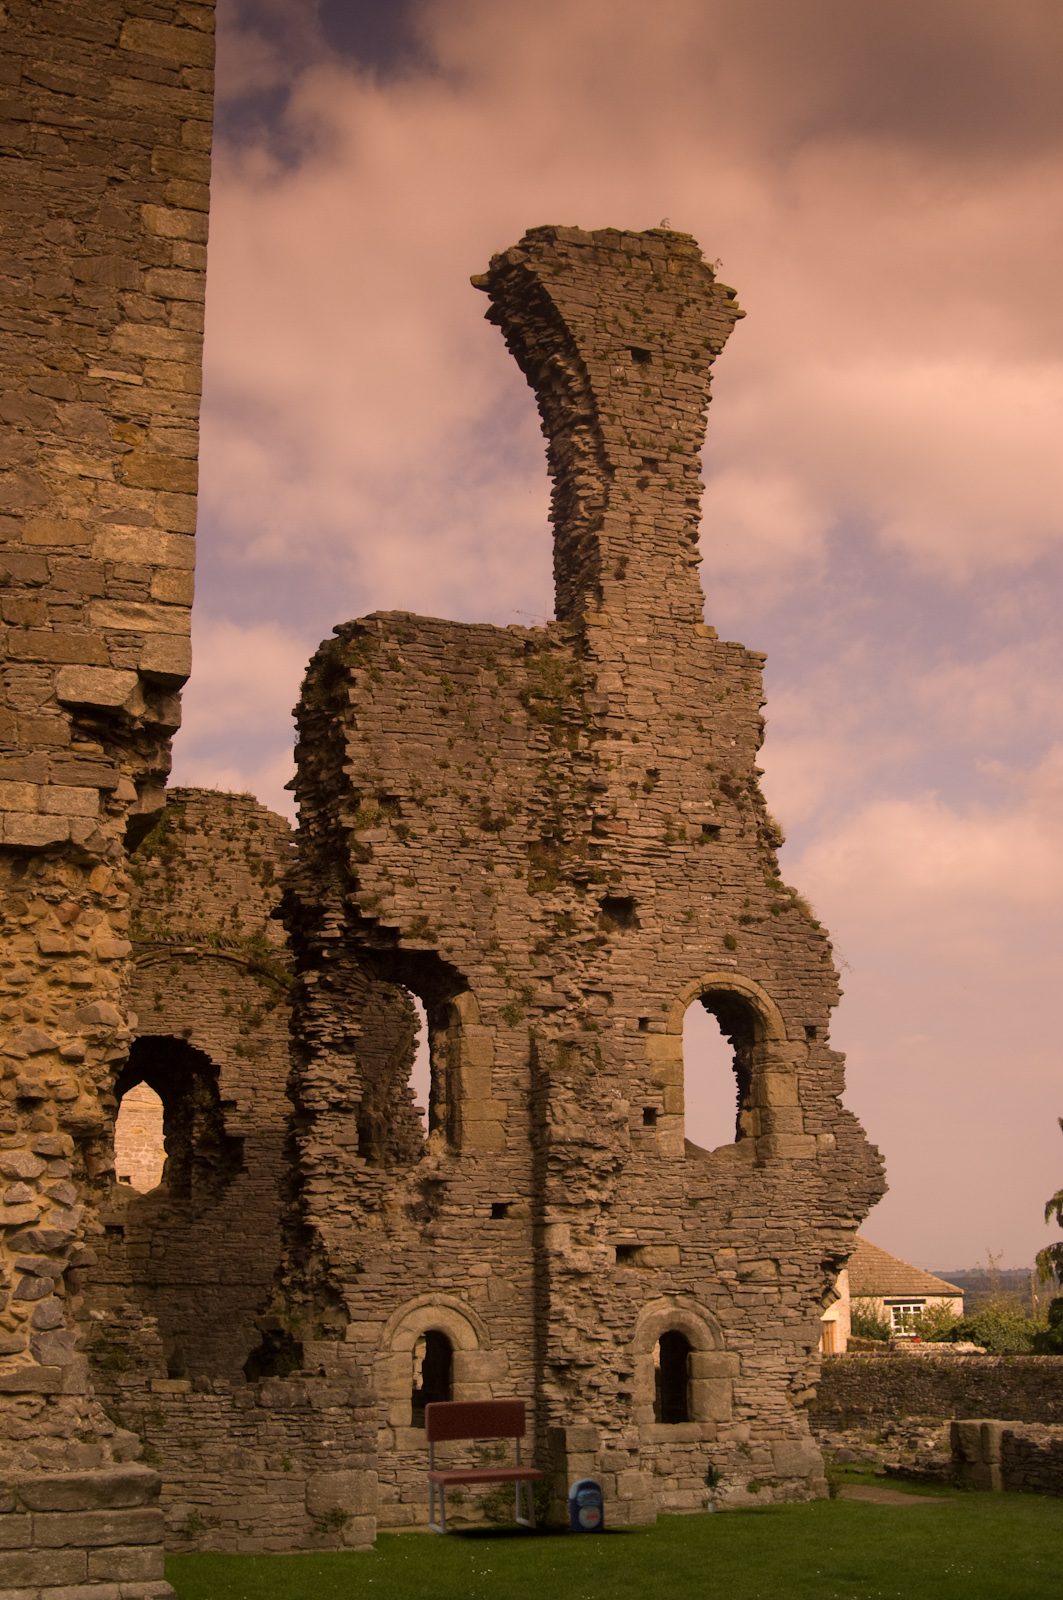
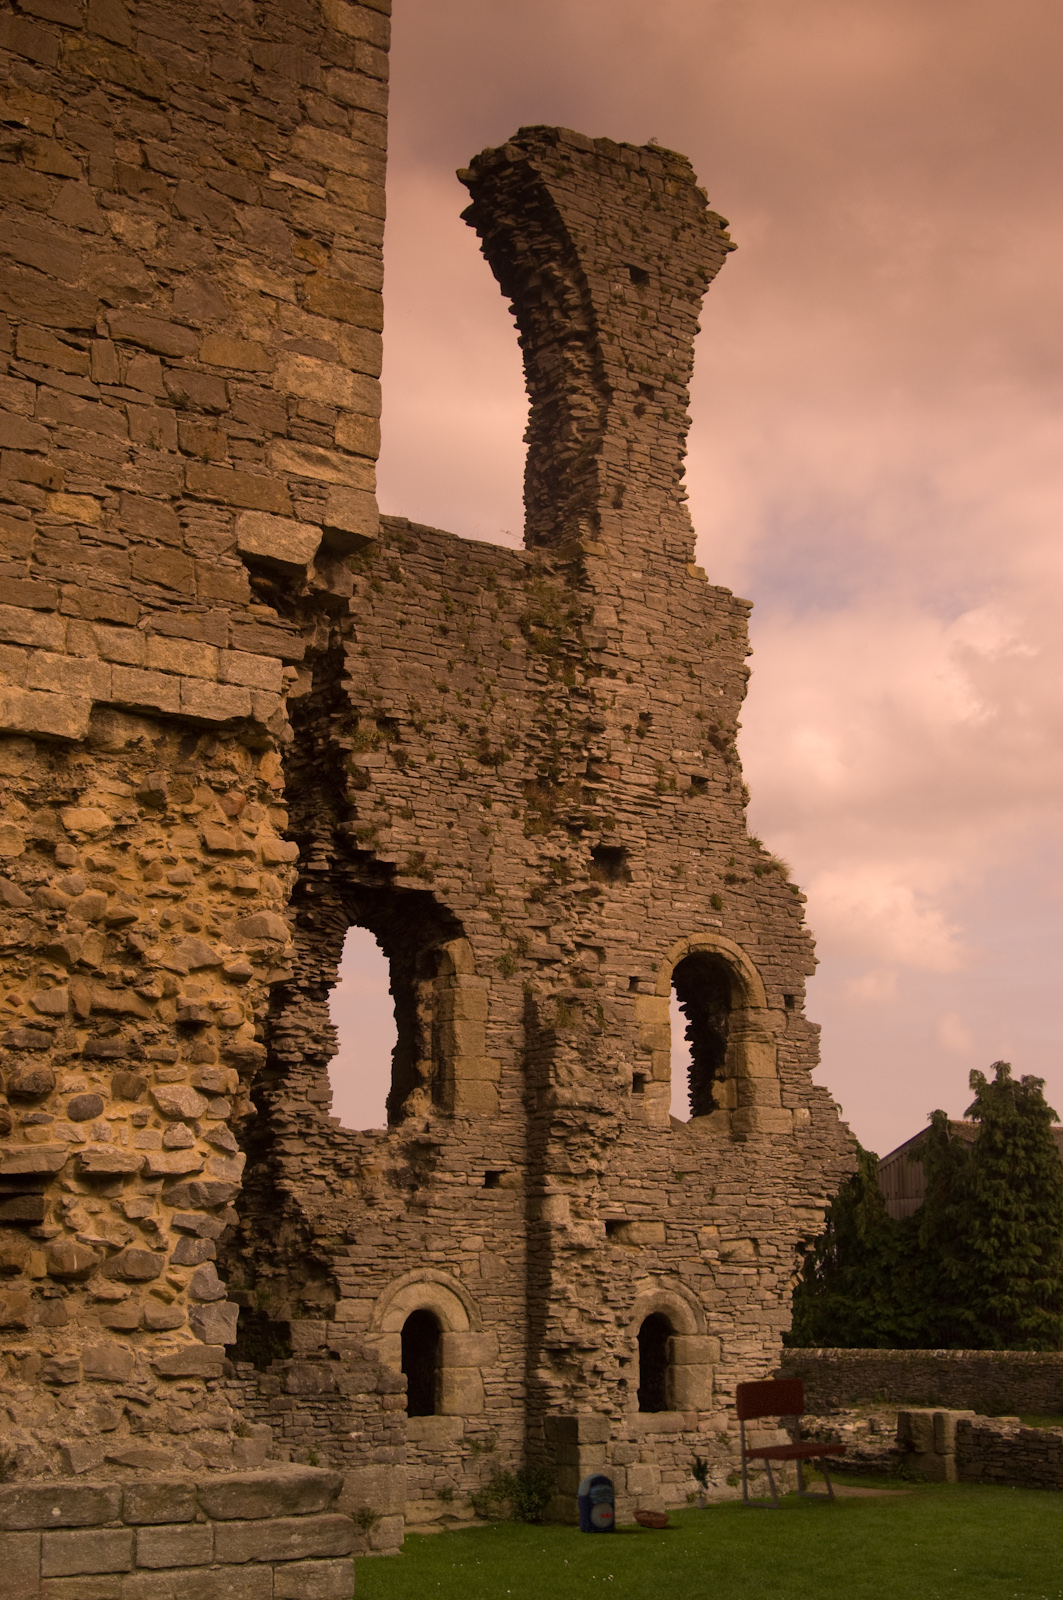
bench: present [425,1399,544,1534] -> present [736,1378,847,1509]
basket: none [619,1509,666,1530] -> present [633,1509,669,1528]

